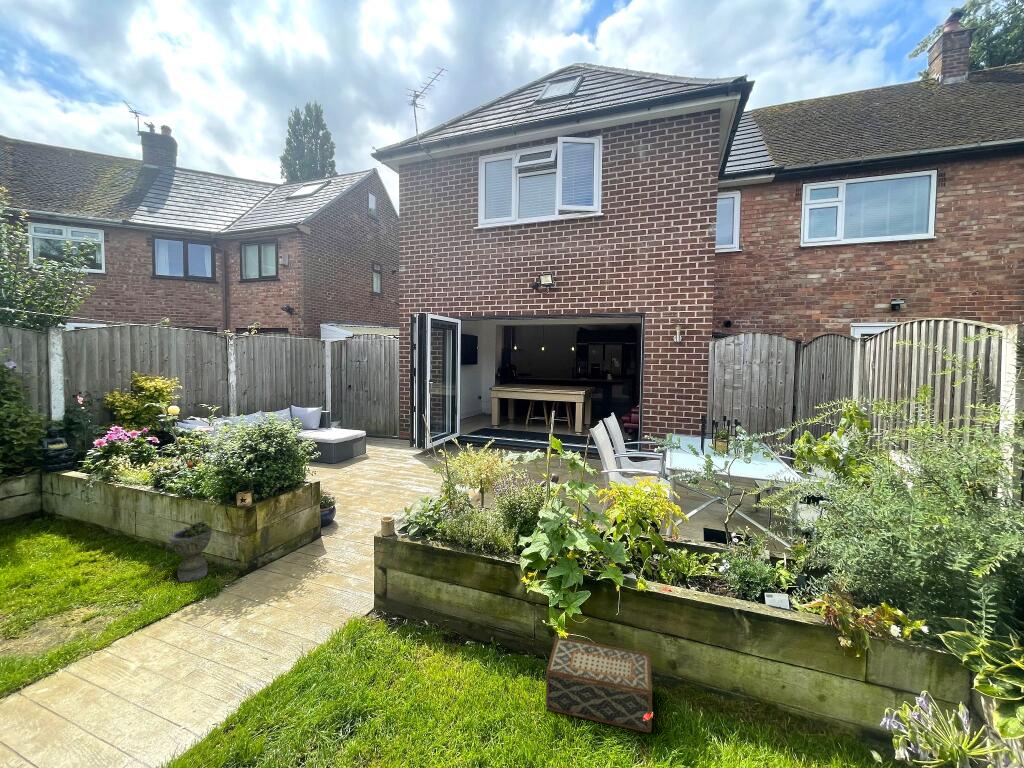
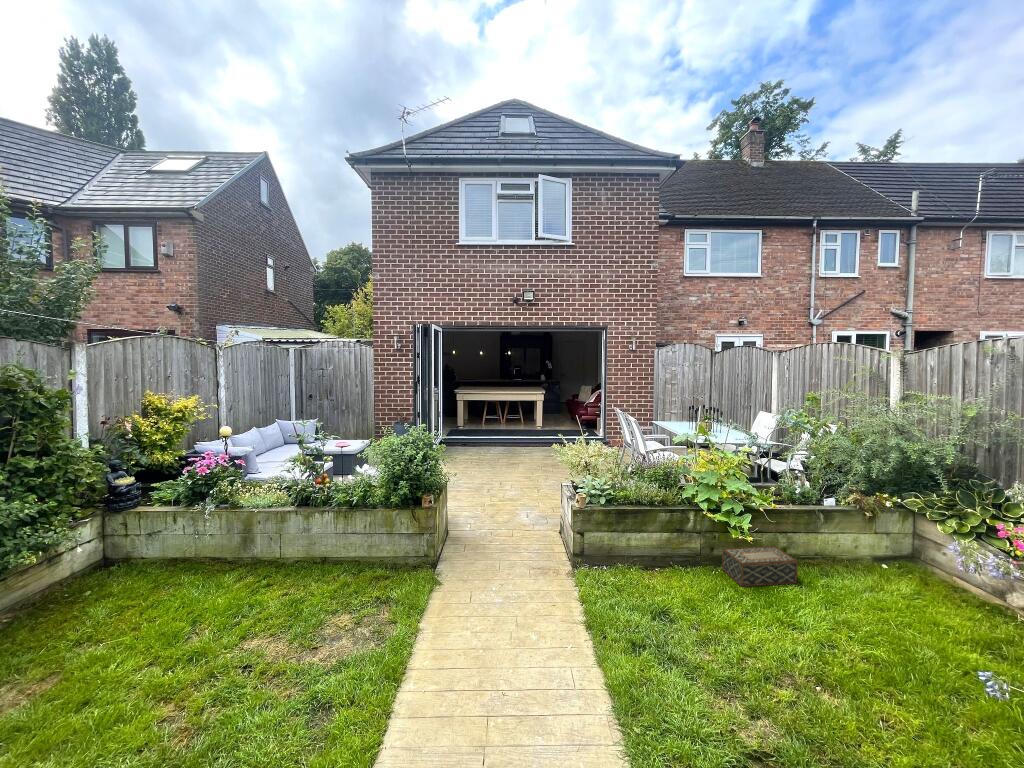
planter: present [169,521,212,582] -> none [373,524,405,580]

